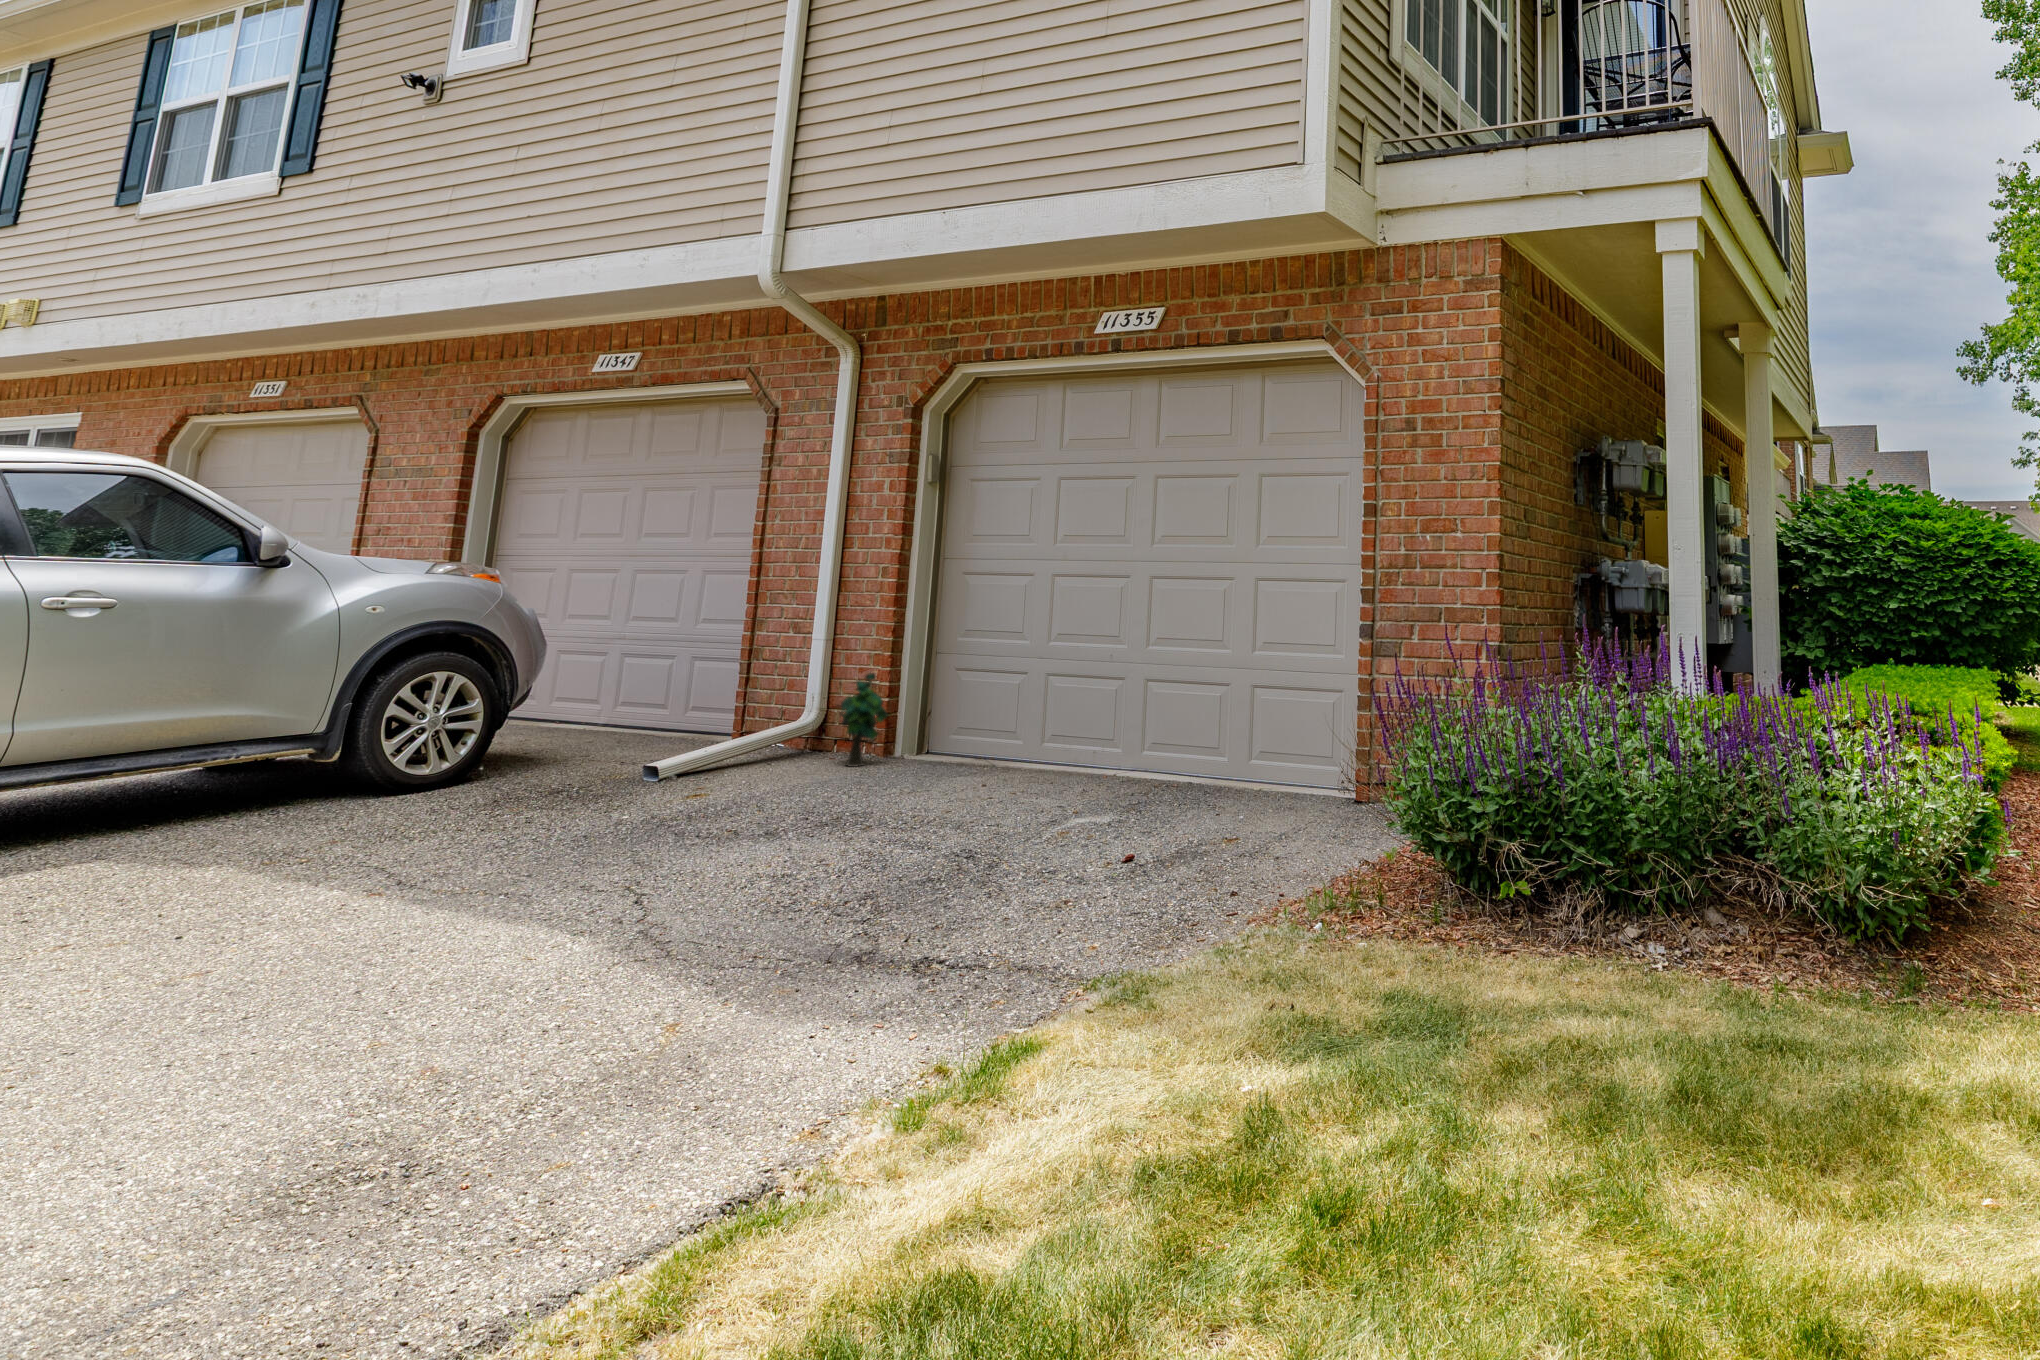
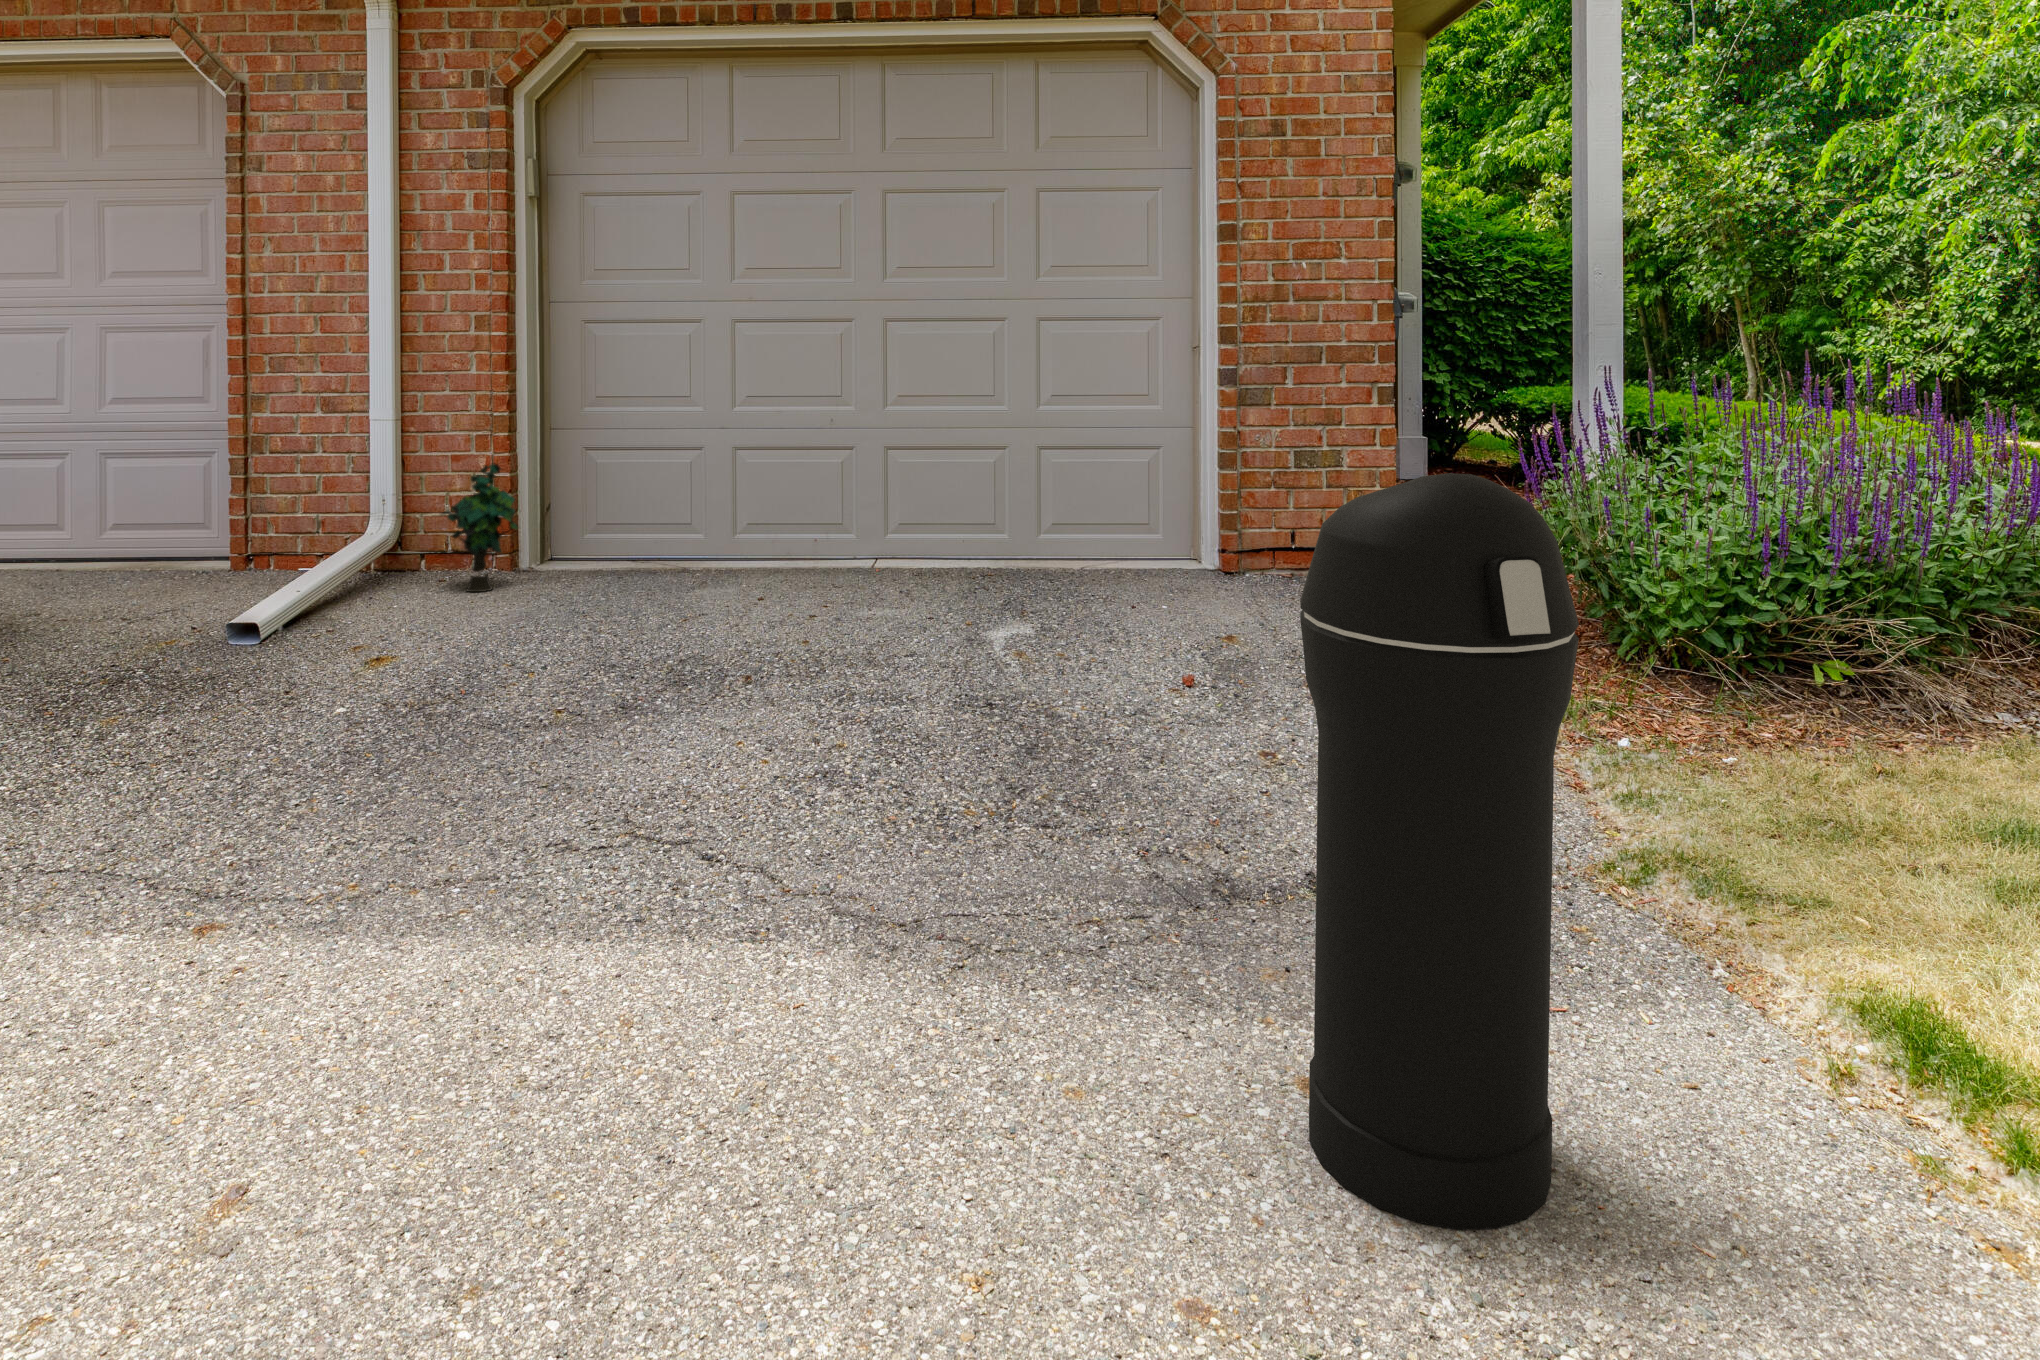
trash can: none [574,665,755,1080] -> present [1300,473,1579,1229]

